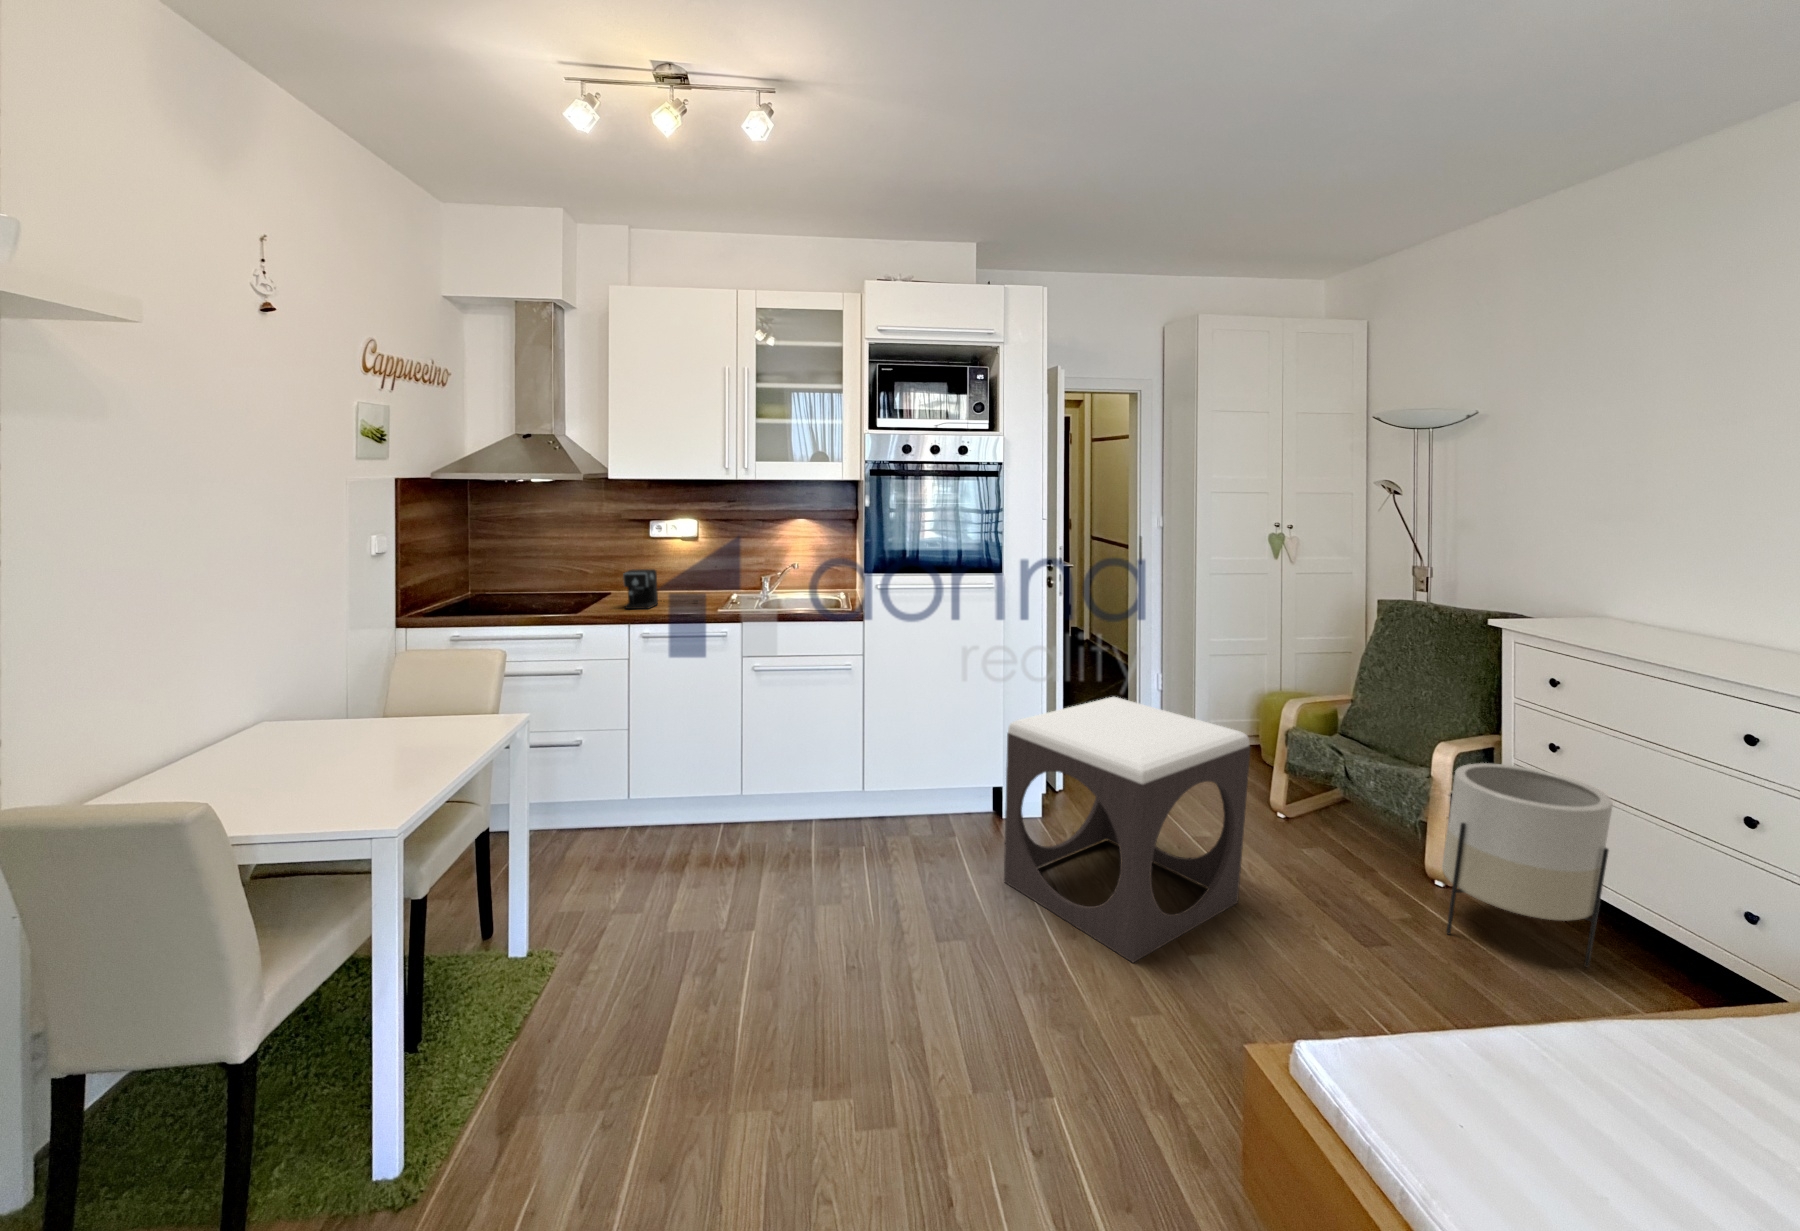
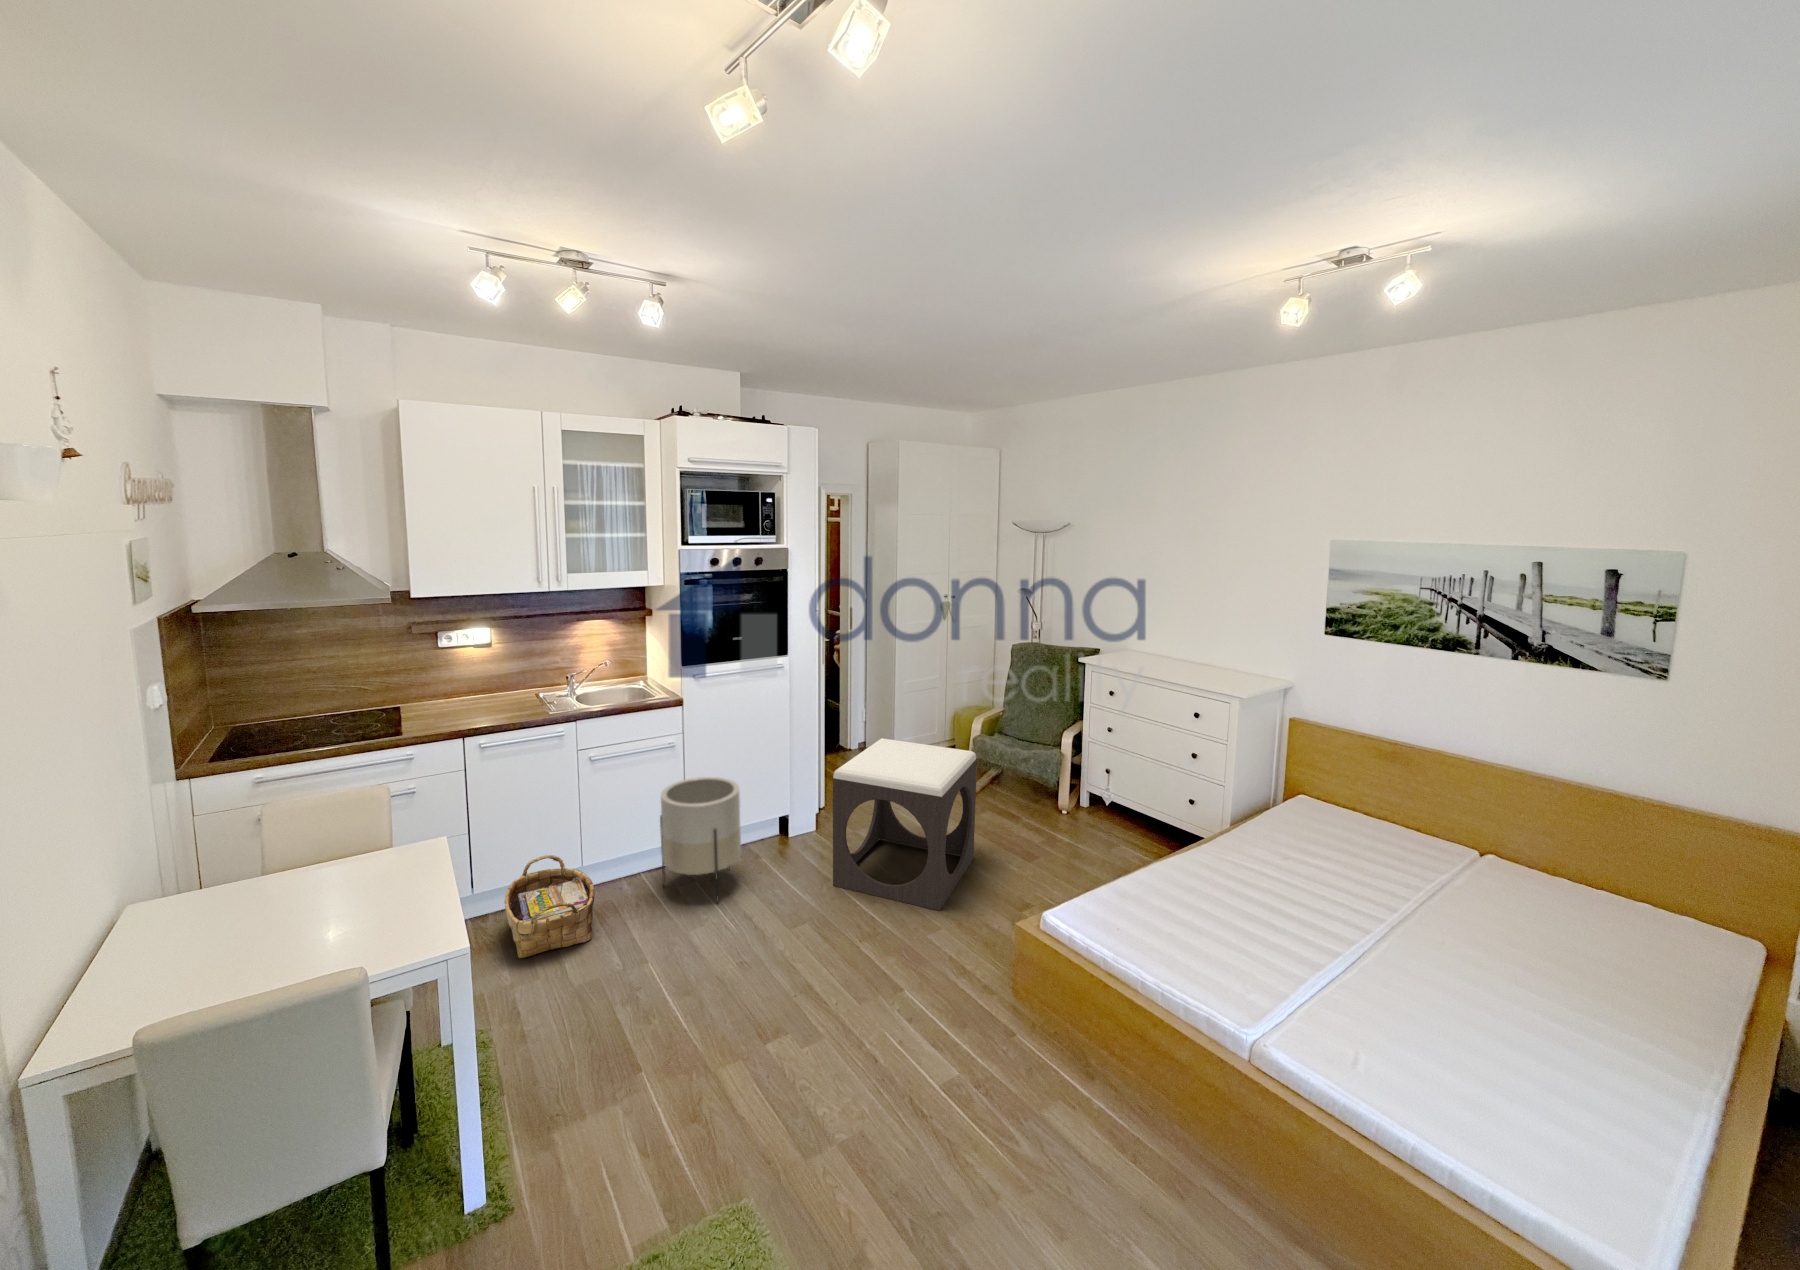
coffee maker: present [623,569,697,609] -> none [434,680,508,724]
woven basket: none [633,762,729,864] -> present [504,855,595,958]
planter: present [1442,763,1613,967] -> present [660,777,741,903]

